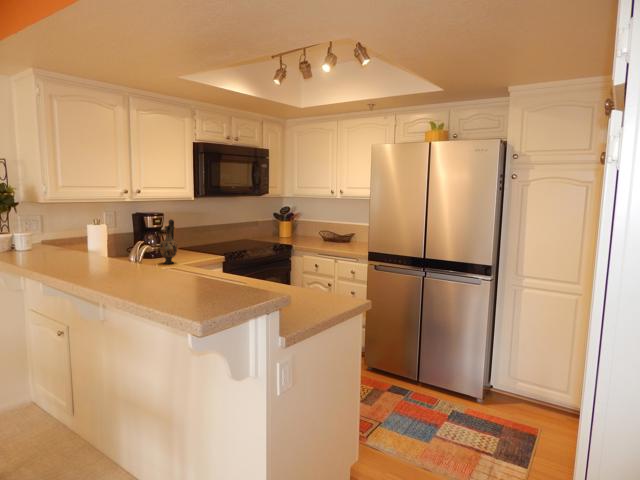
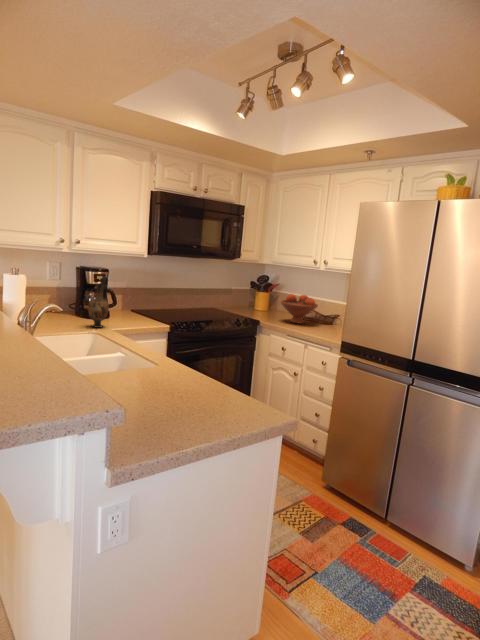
fruit bowl: none [306,220,337,244] -> present [281,294,318,324]

